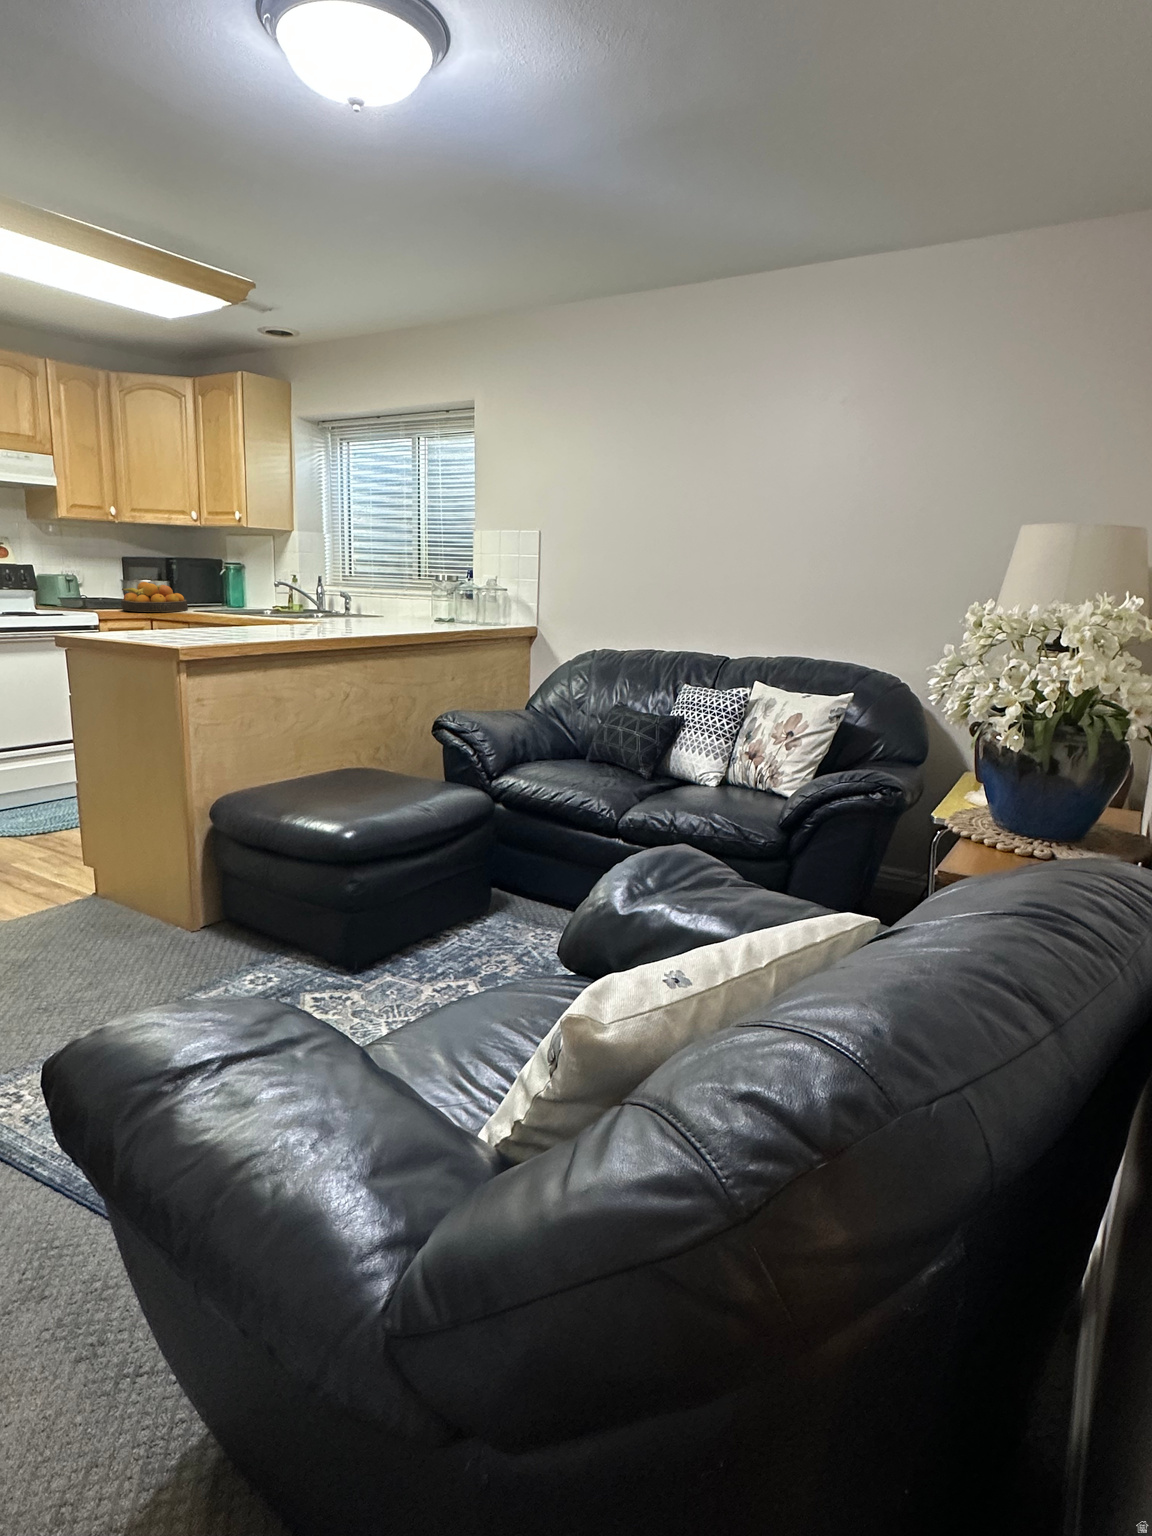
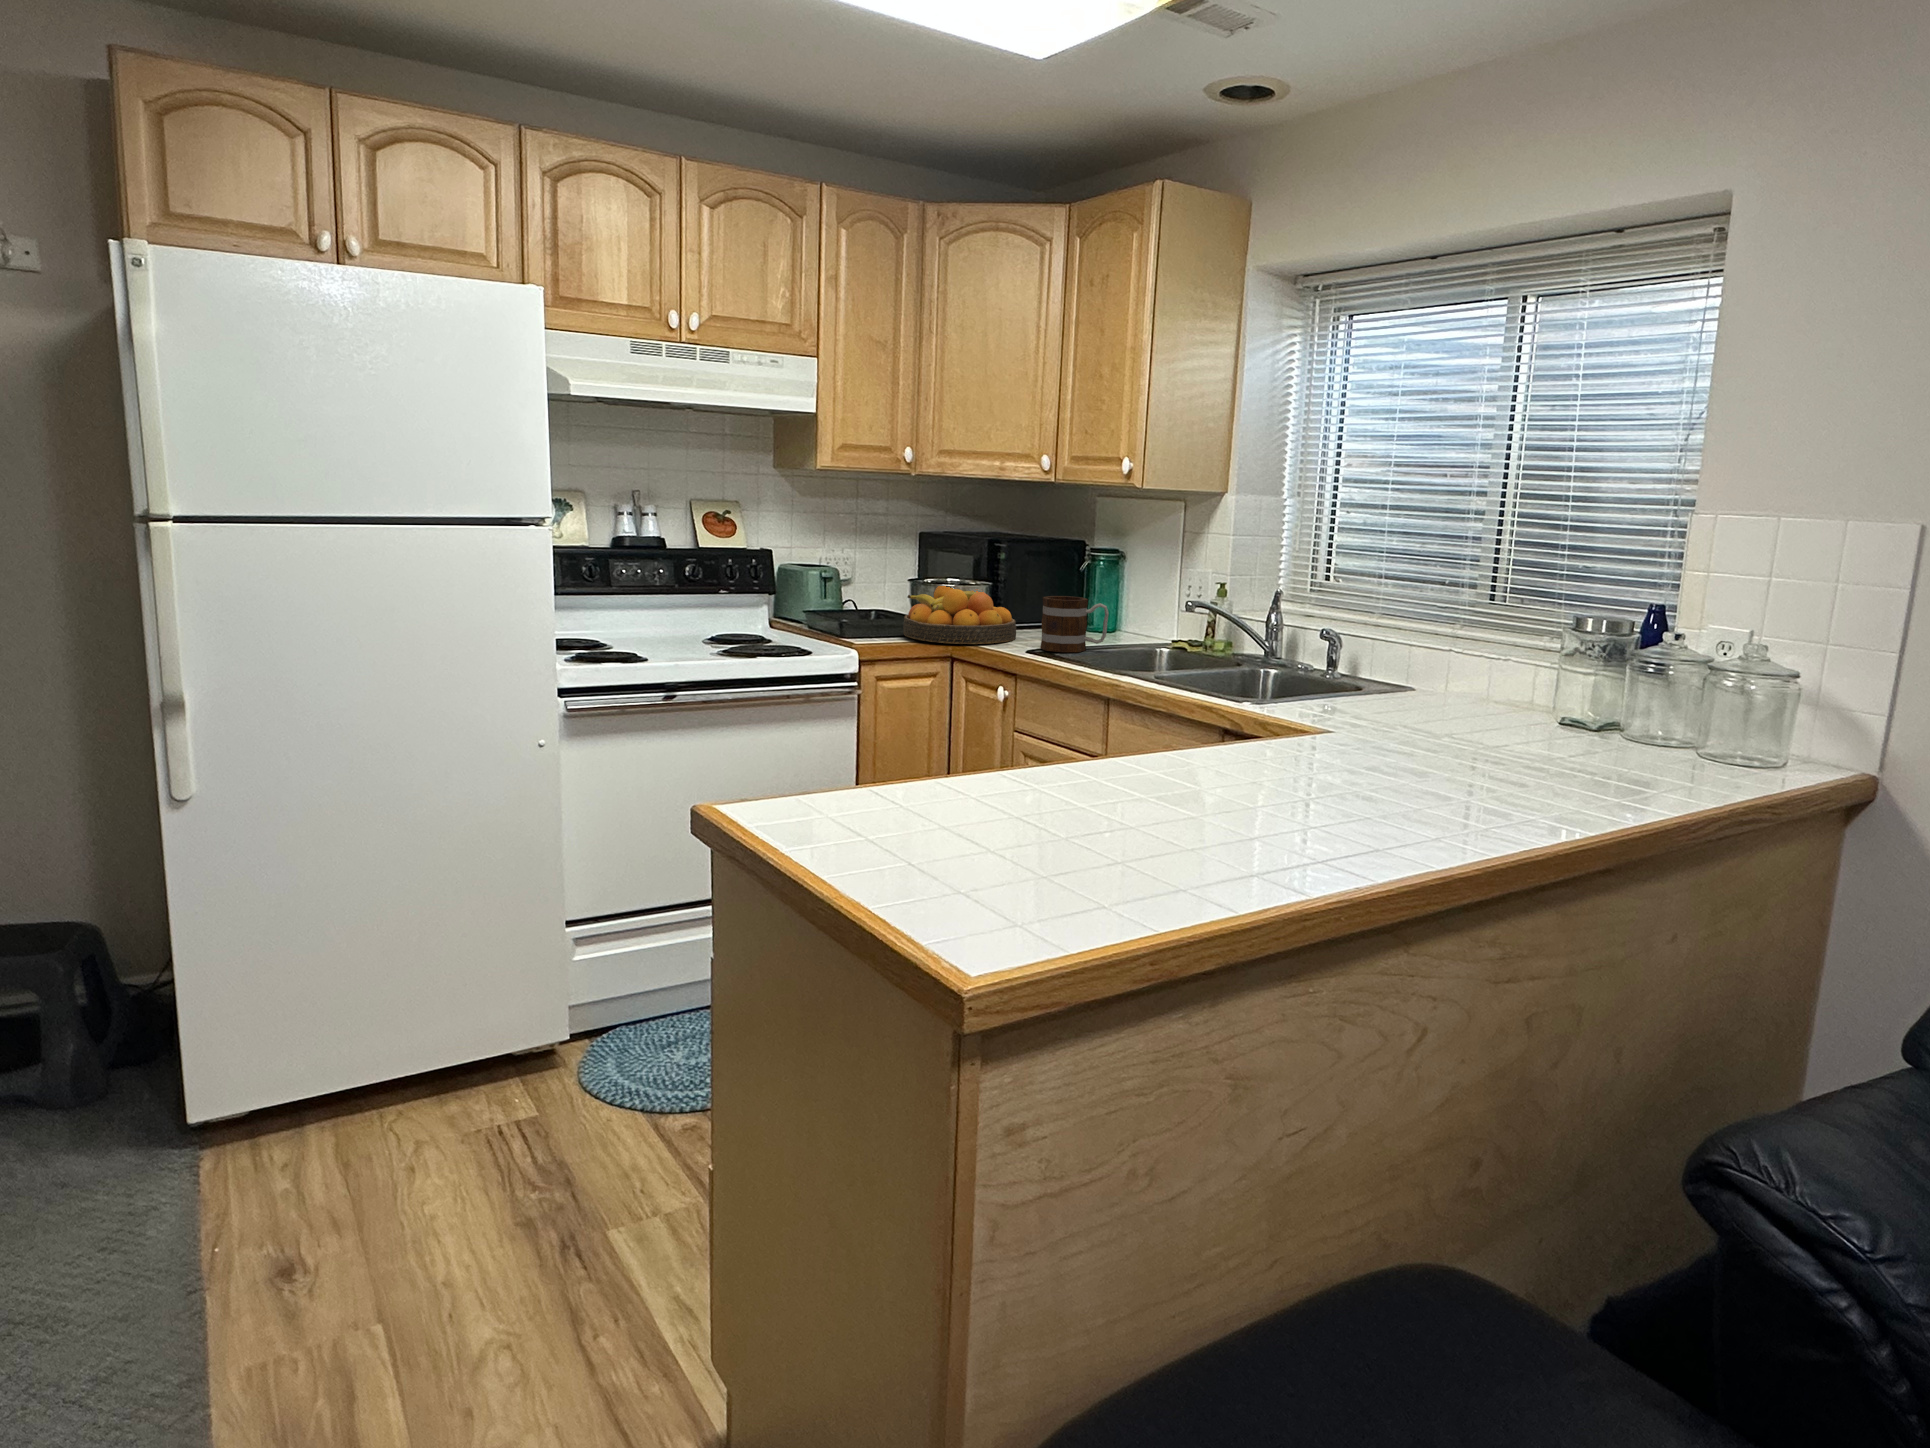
mug: none [200,585,237,613] -> present [1040,596,1109,652]

